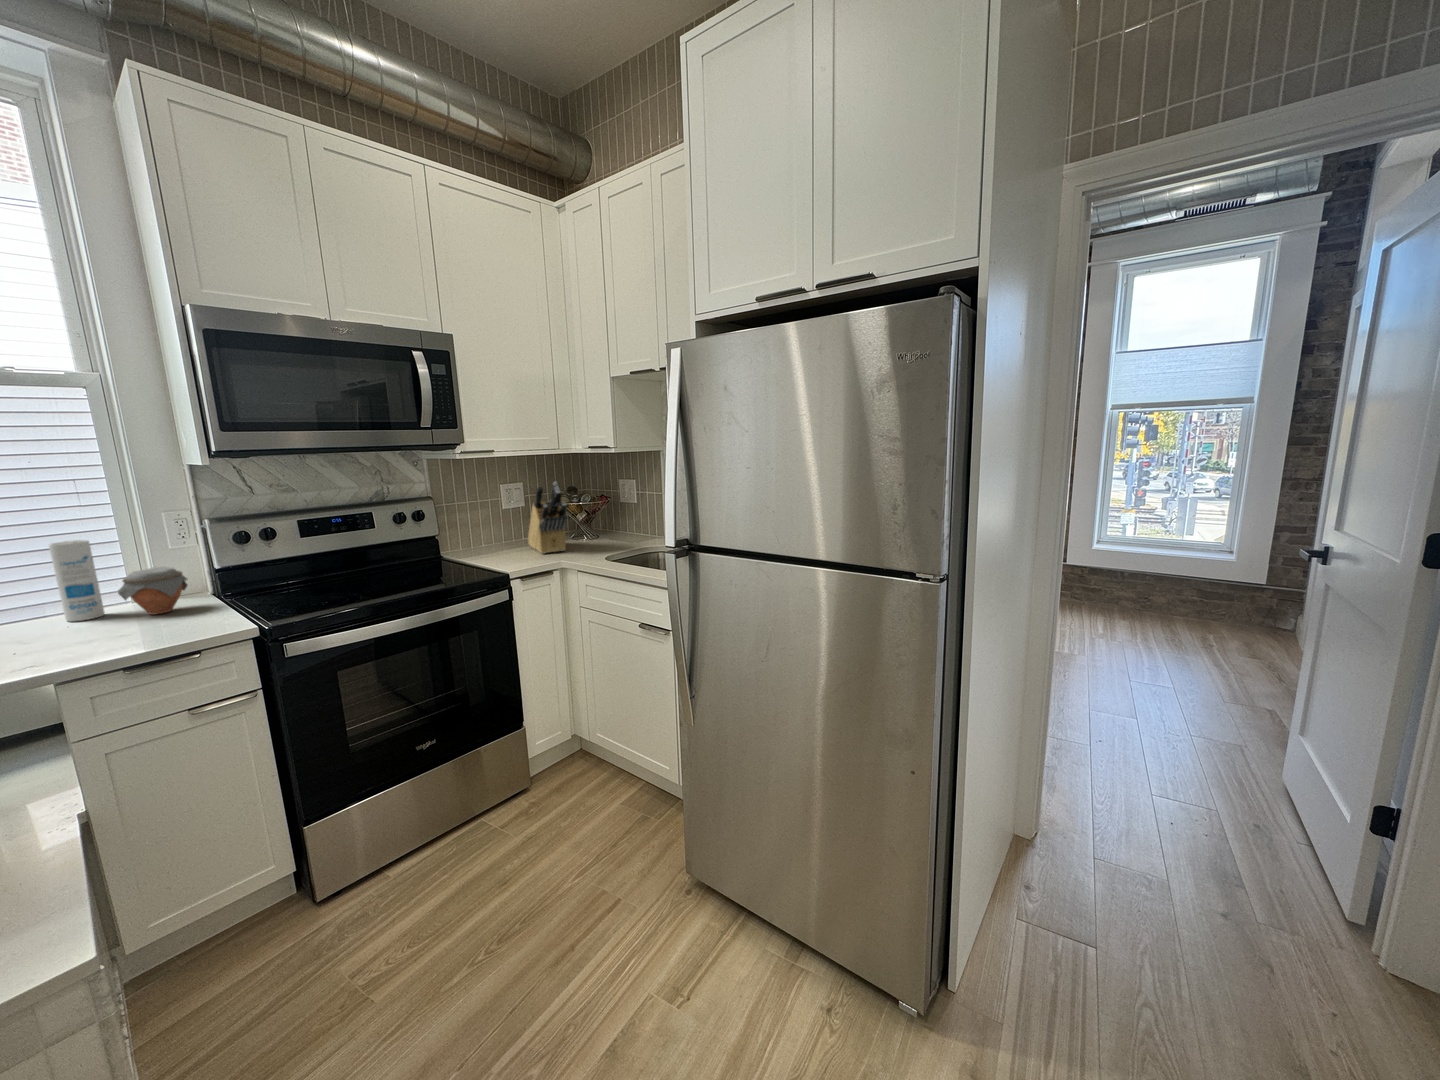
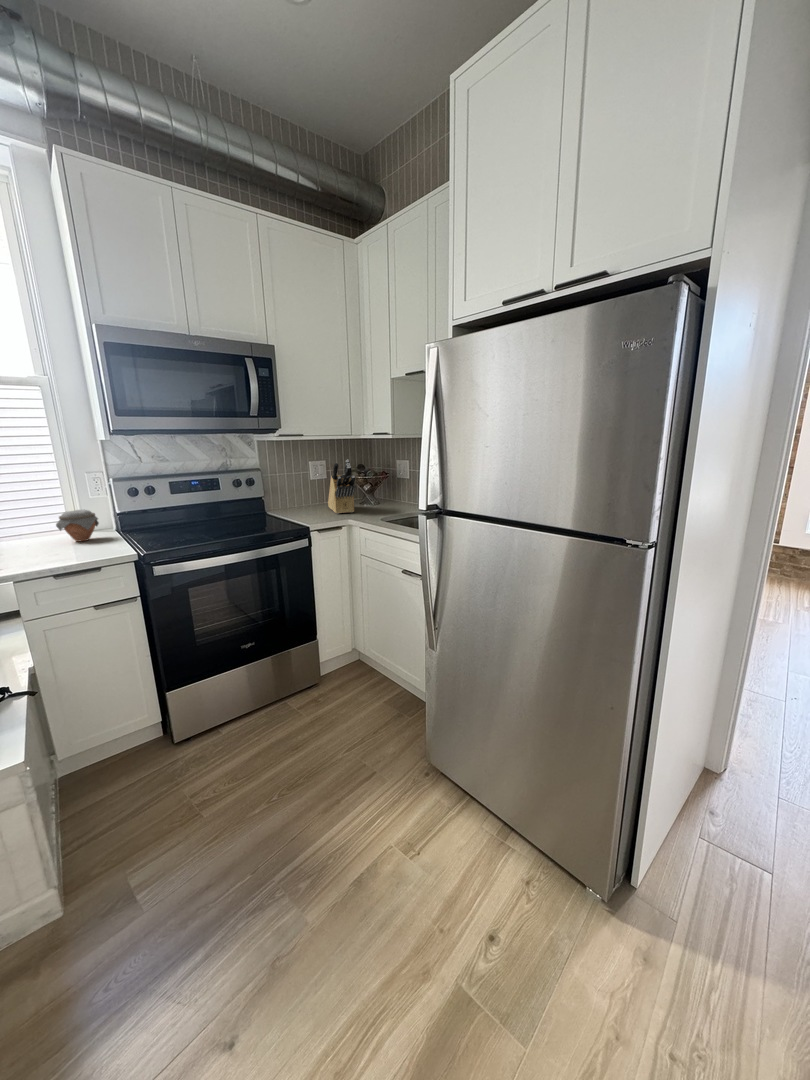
canister: present [49,540,105,622] -> none [16,489,50,543]

